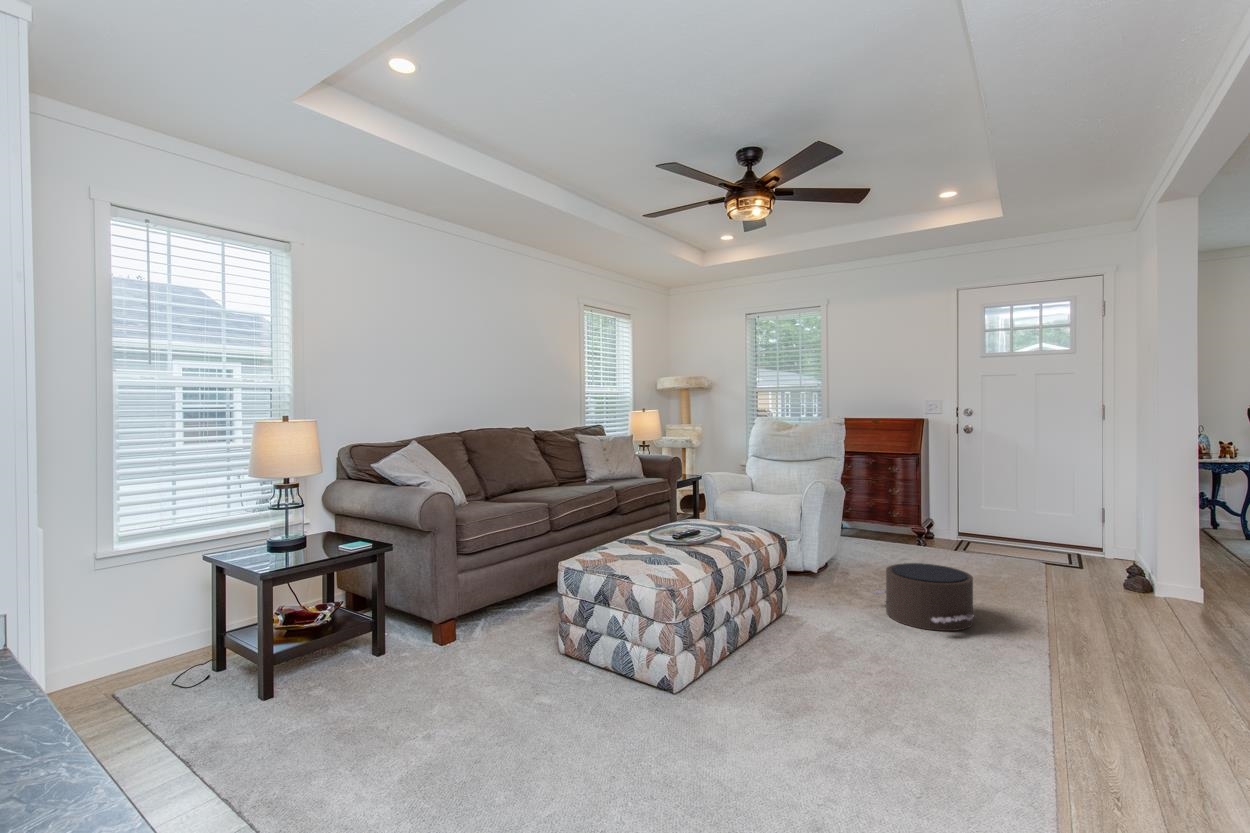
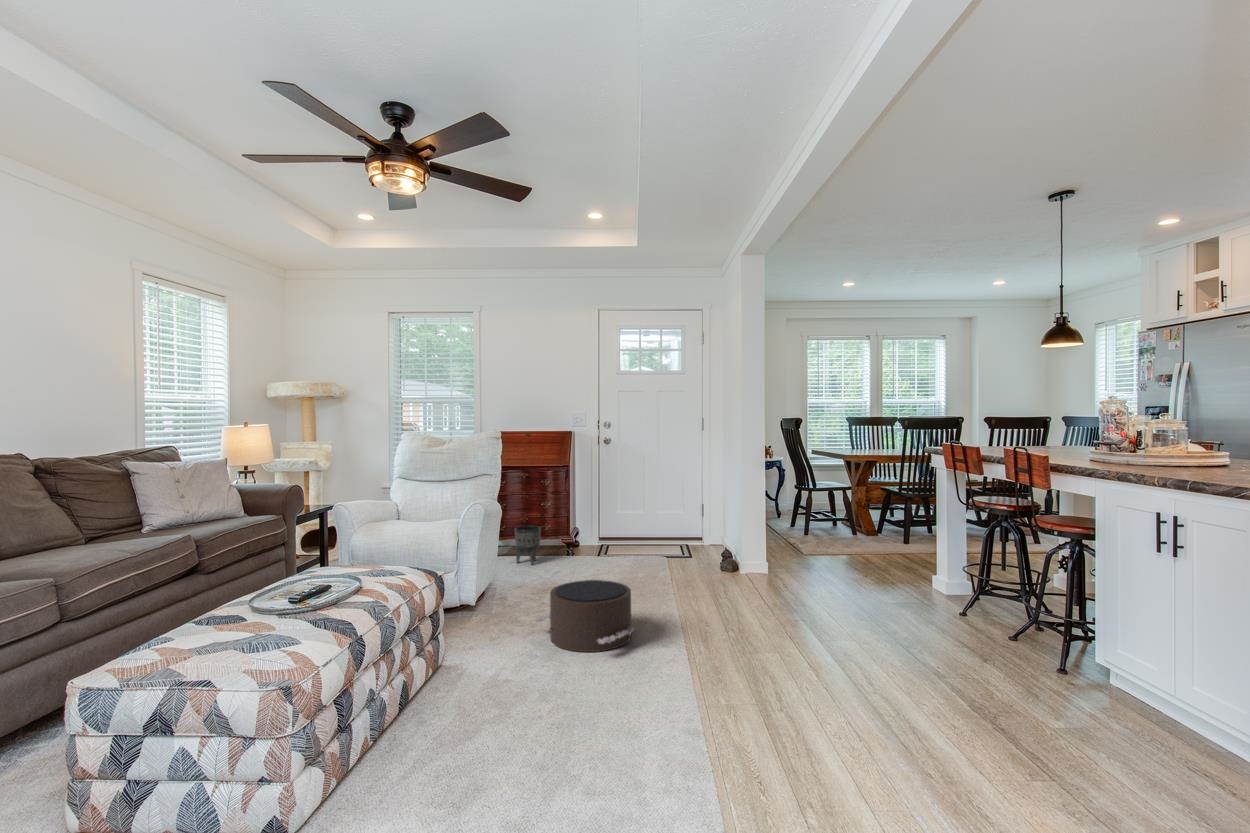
planter: none [862,510,889,548] -> present [515,526,541,565]

